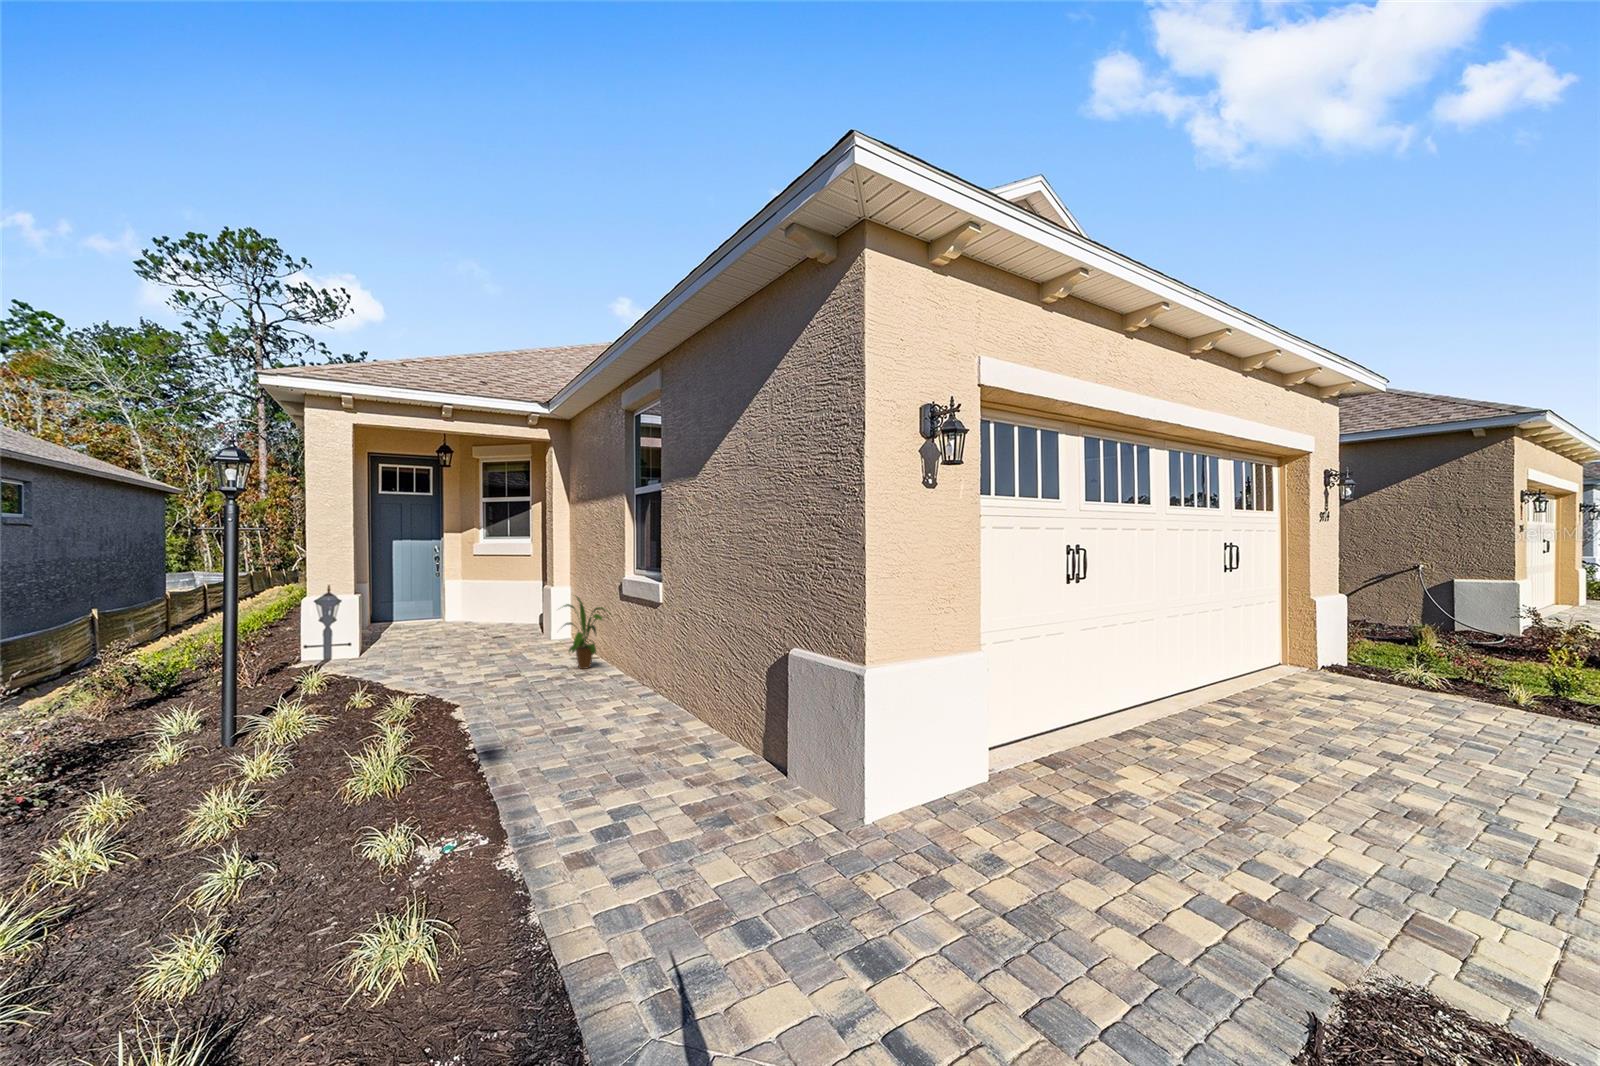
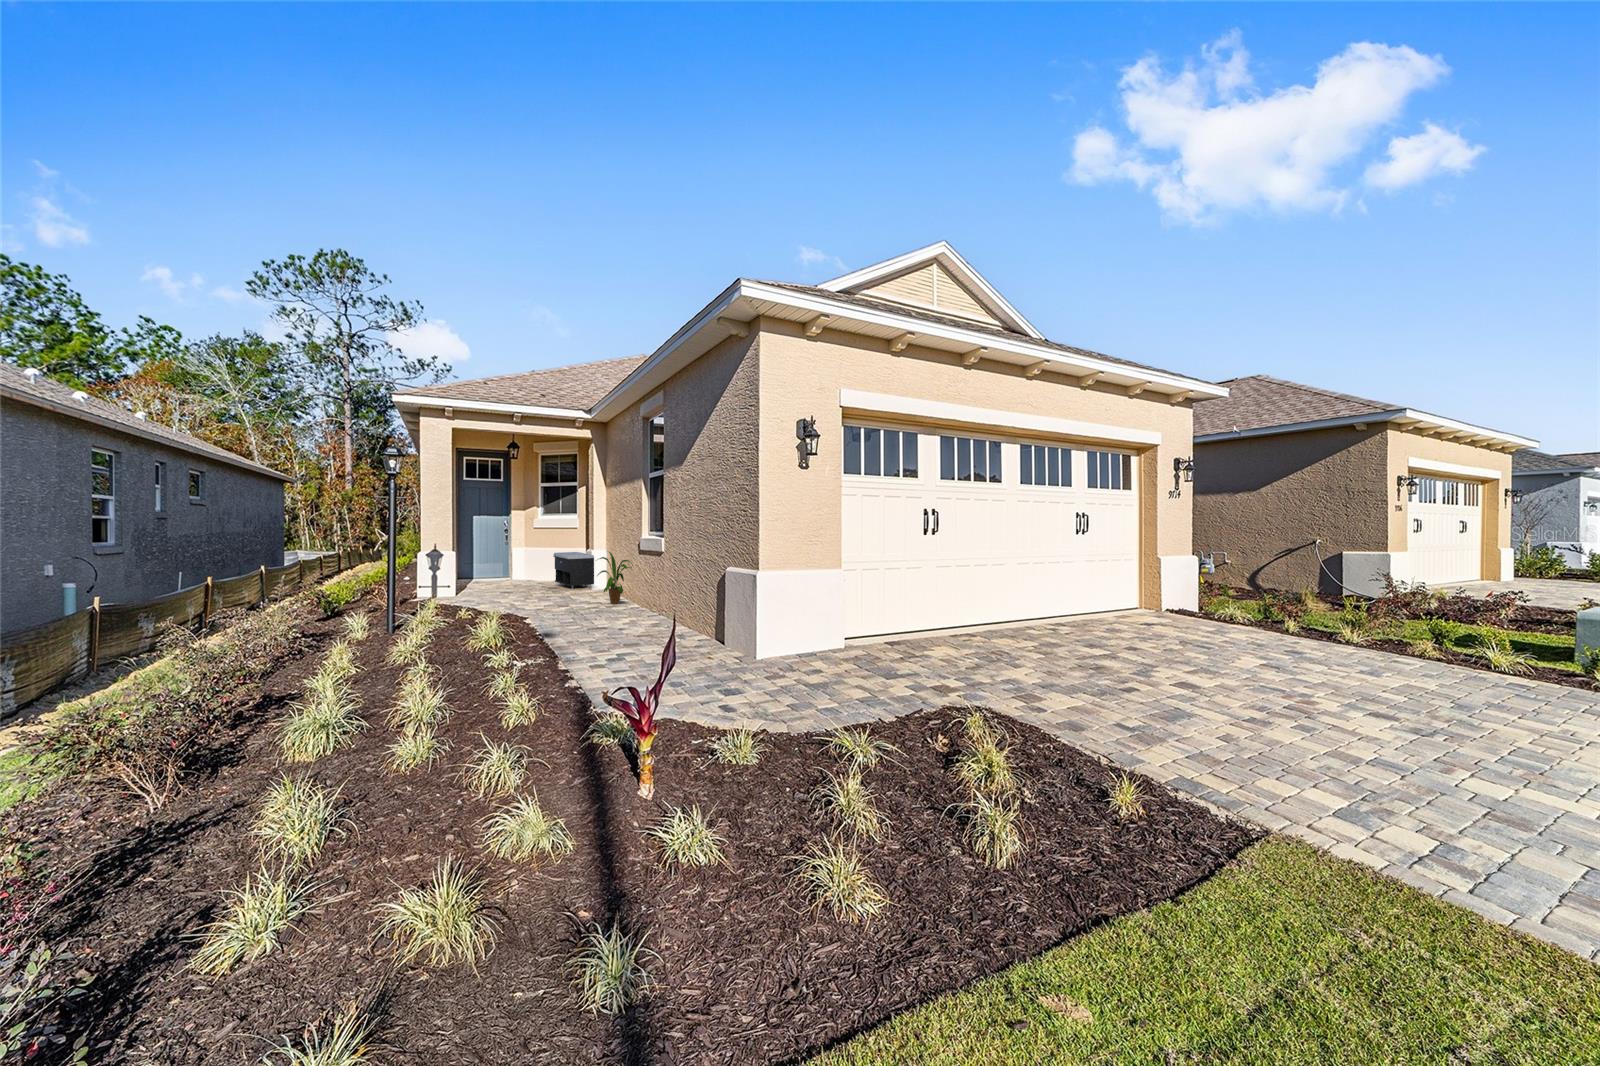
storage bench: none [500,587,555,639] -> present [553,552,594,589]

